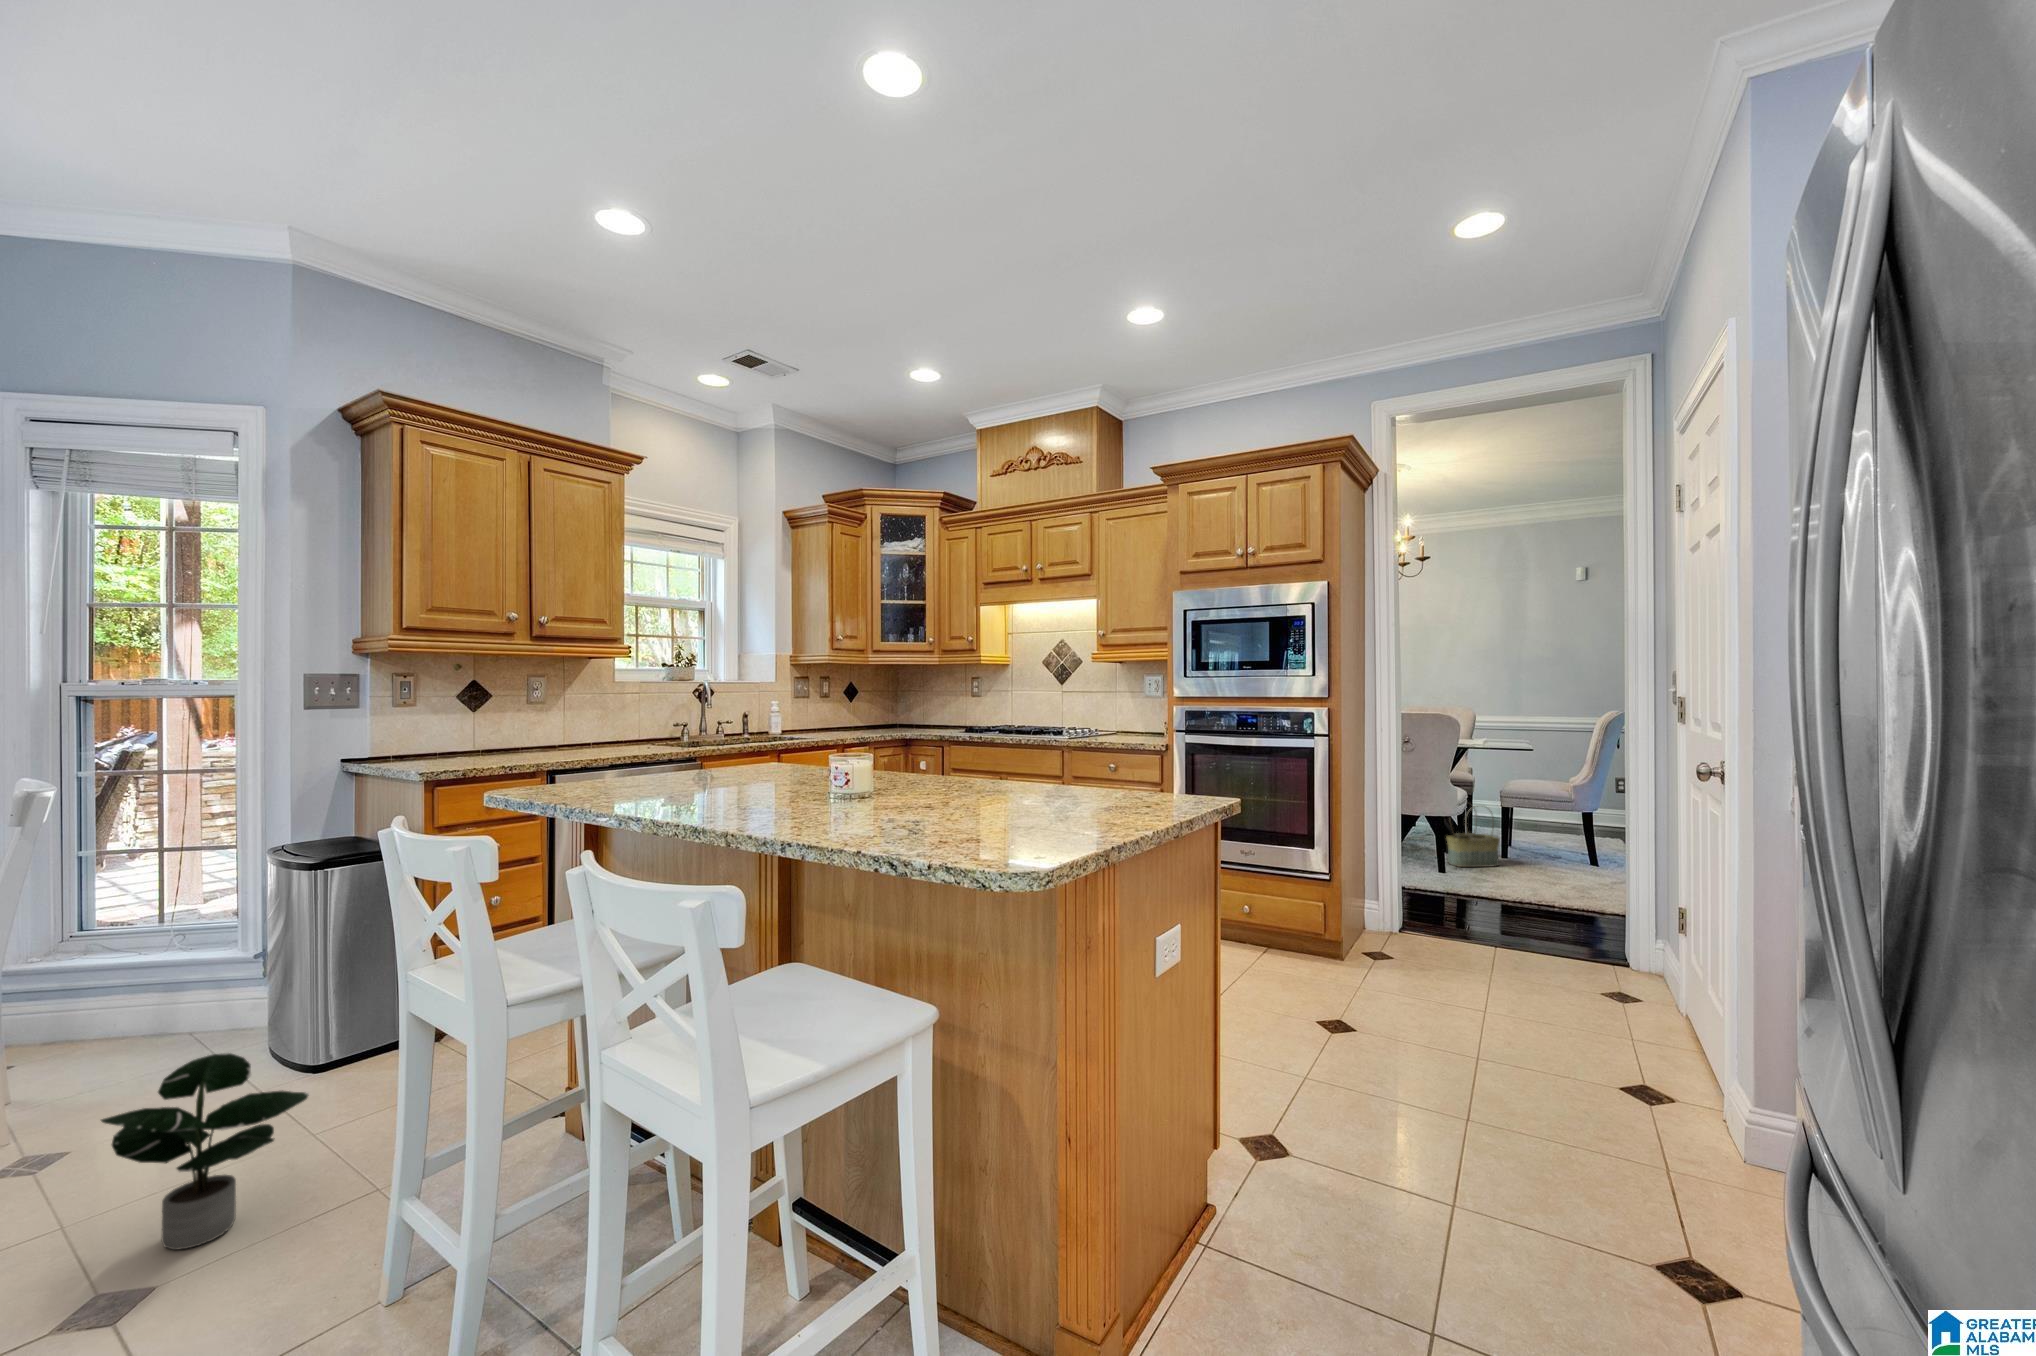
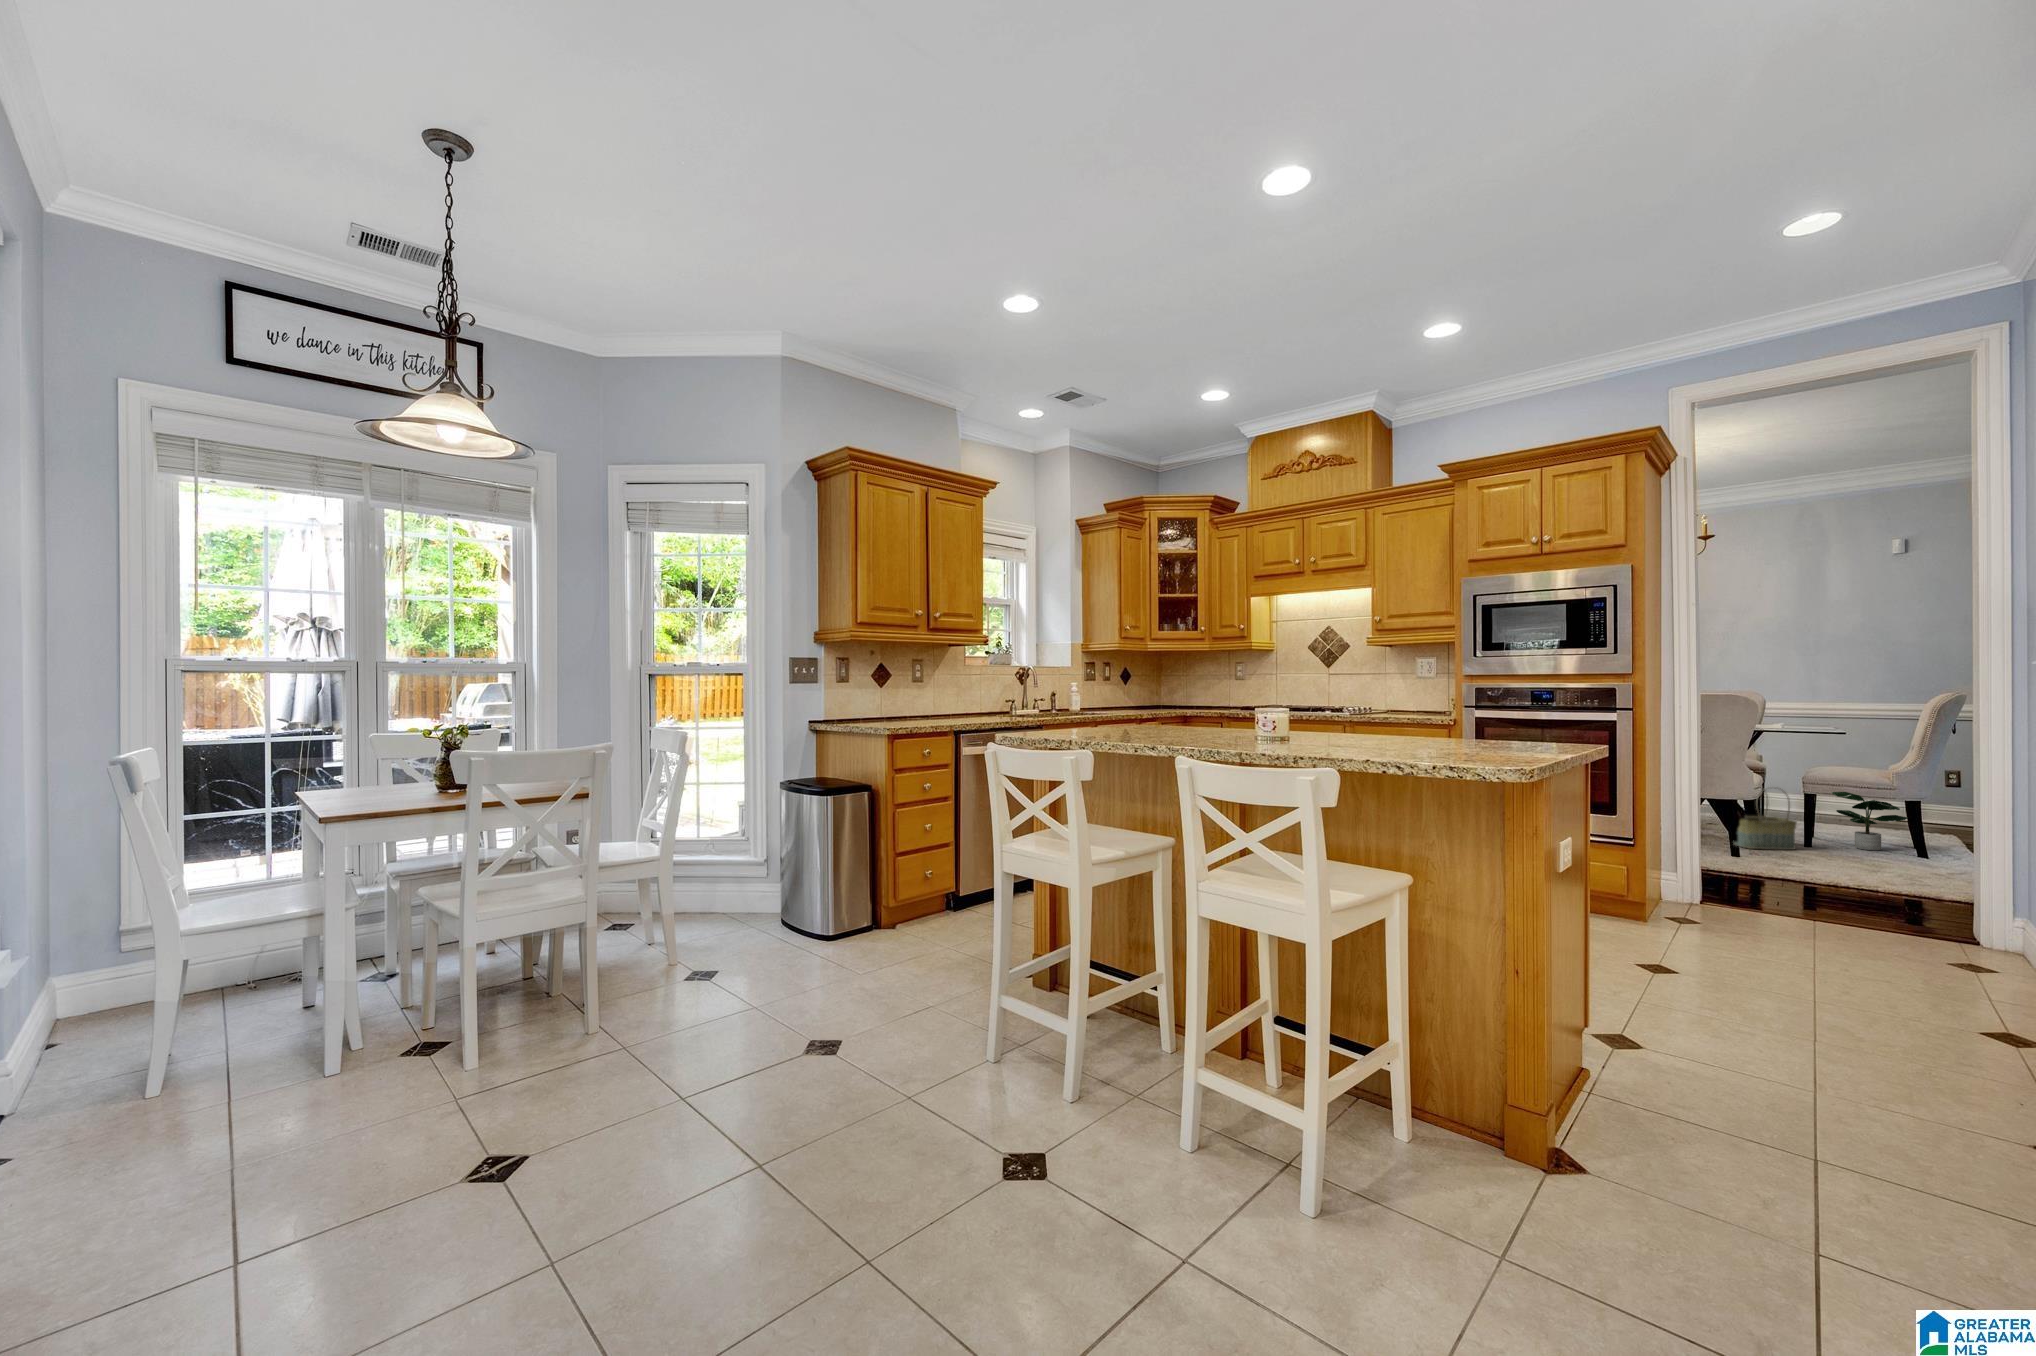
potted plant: present [101,1053,309,1250] -> present [1832,792,1908,851]

